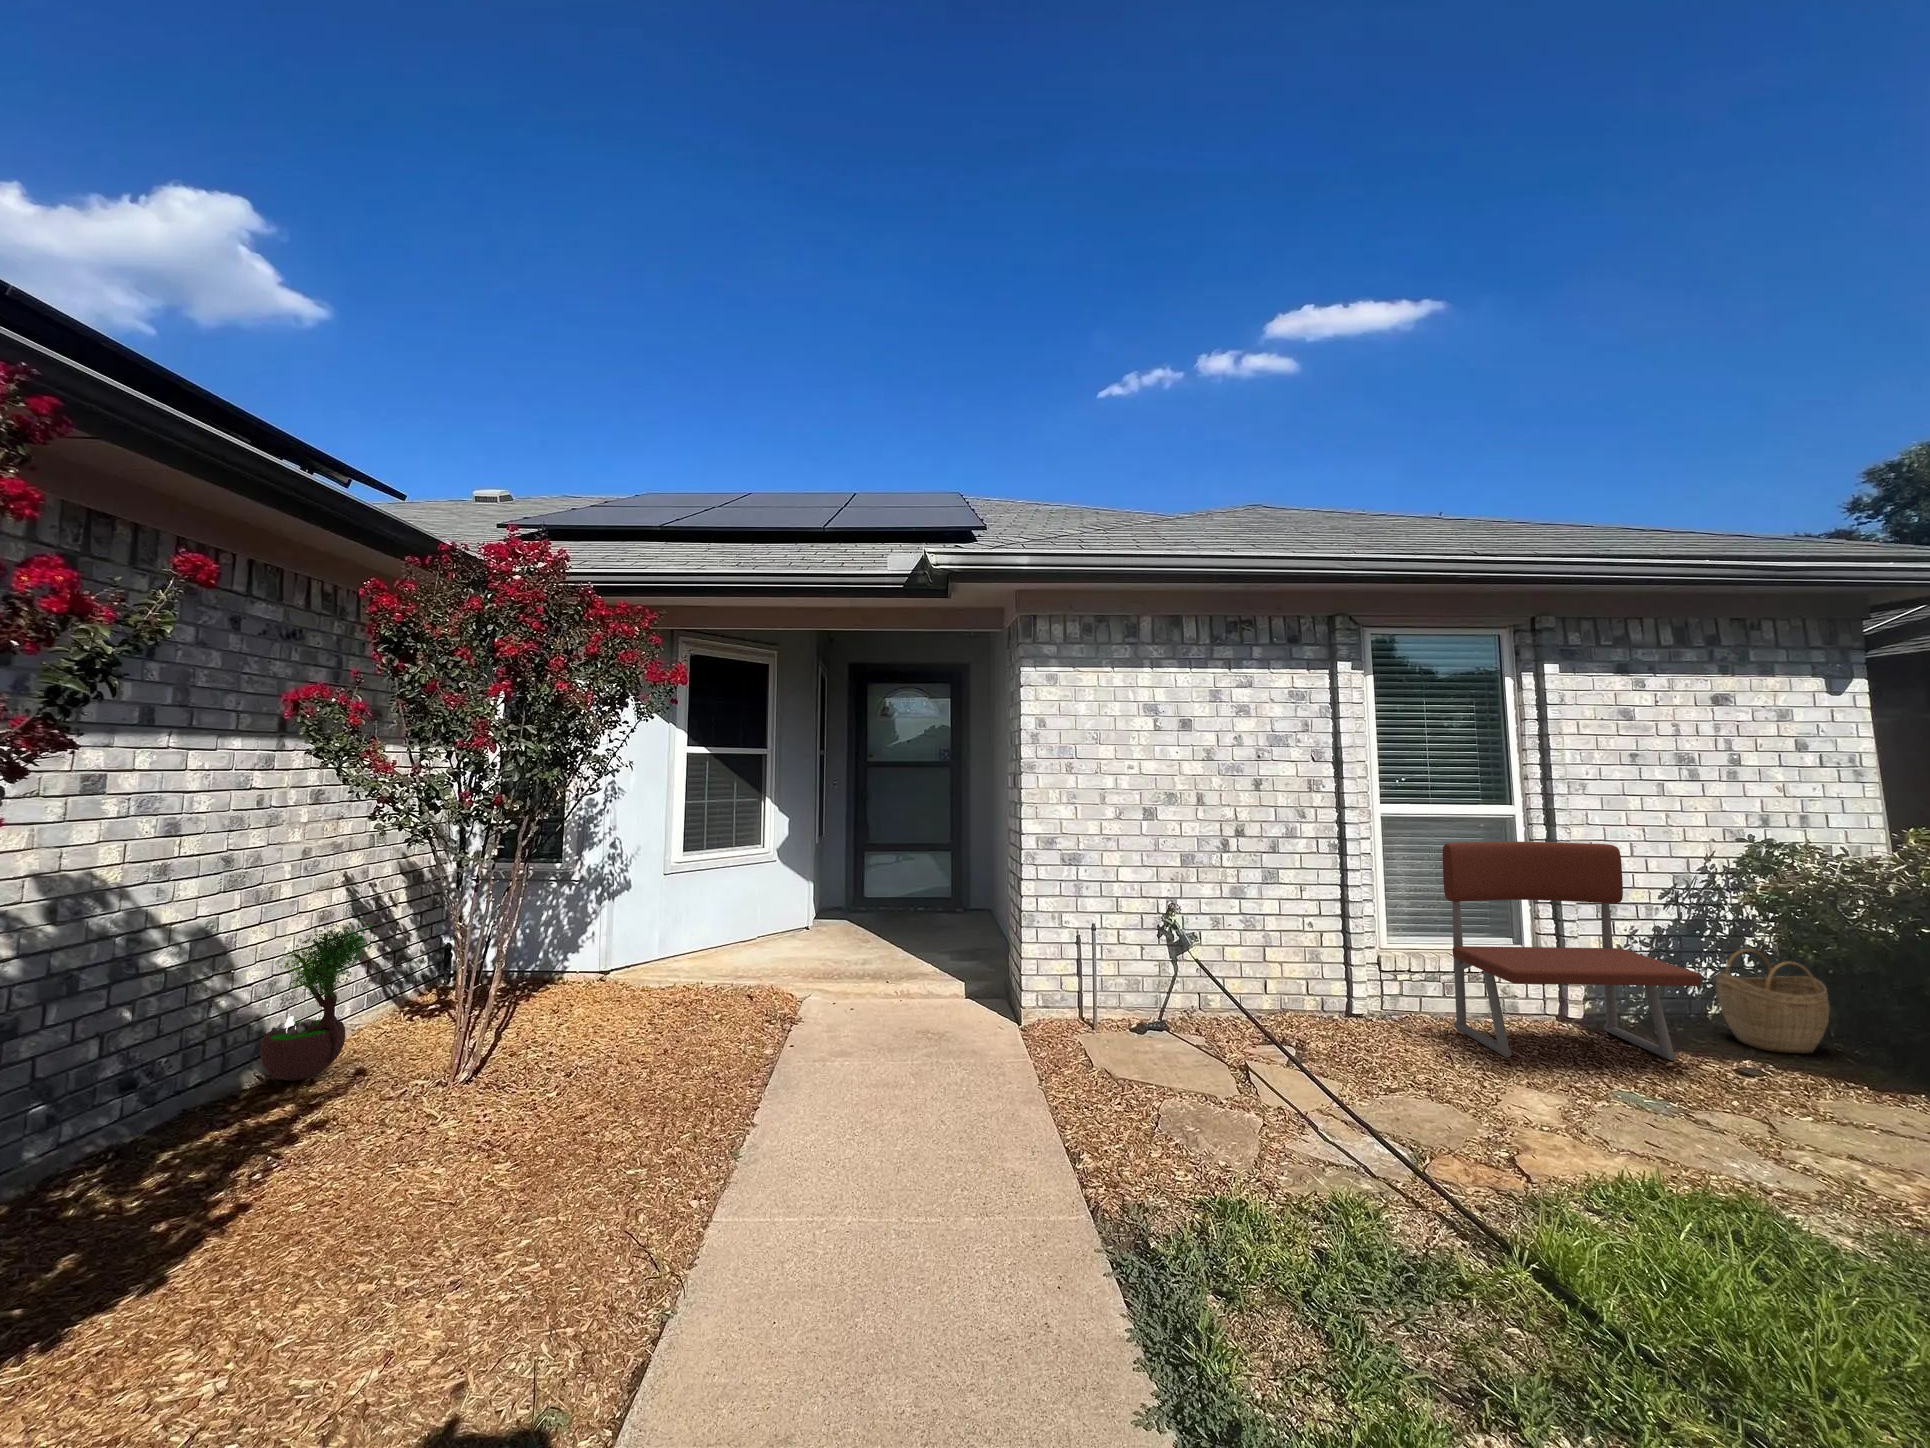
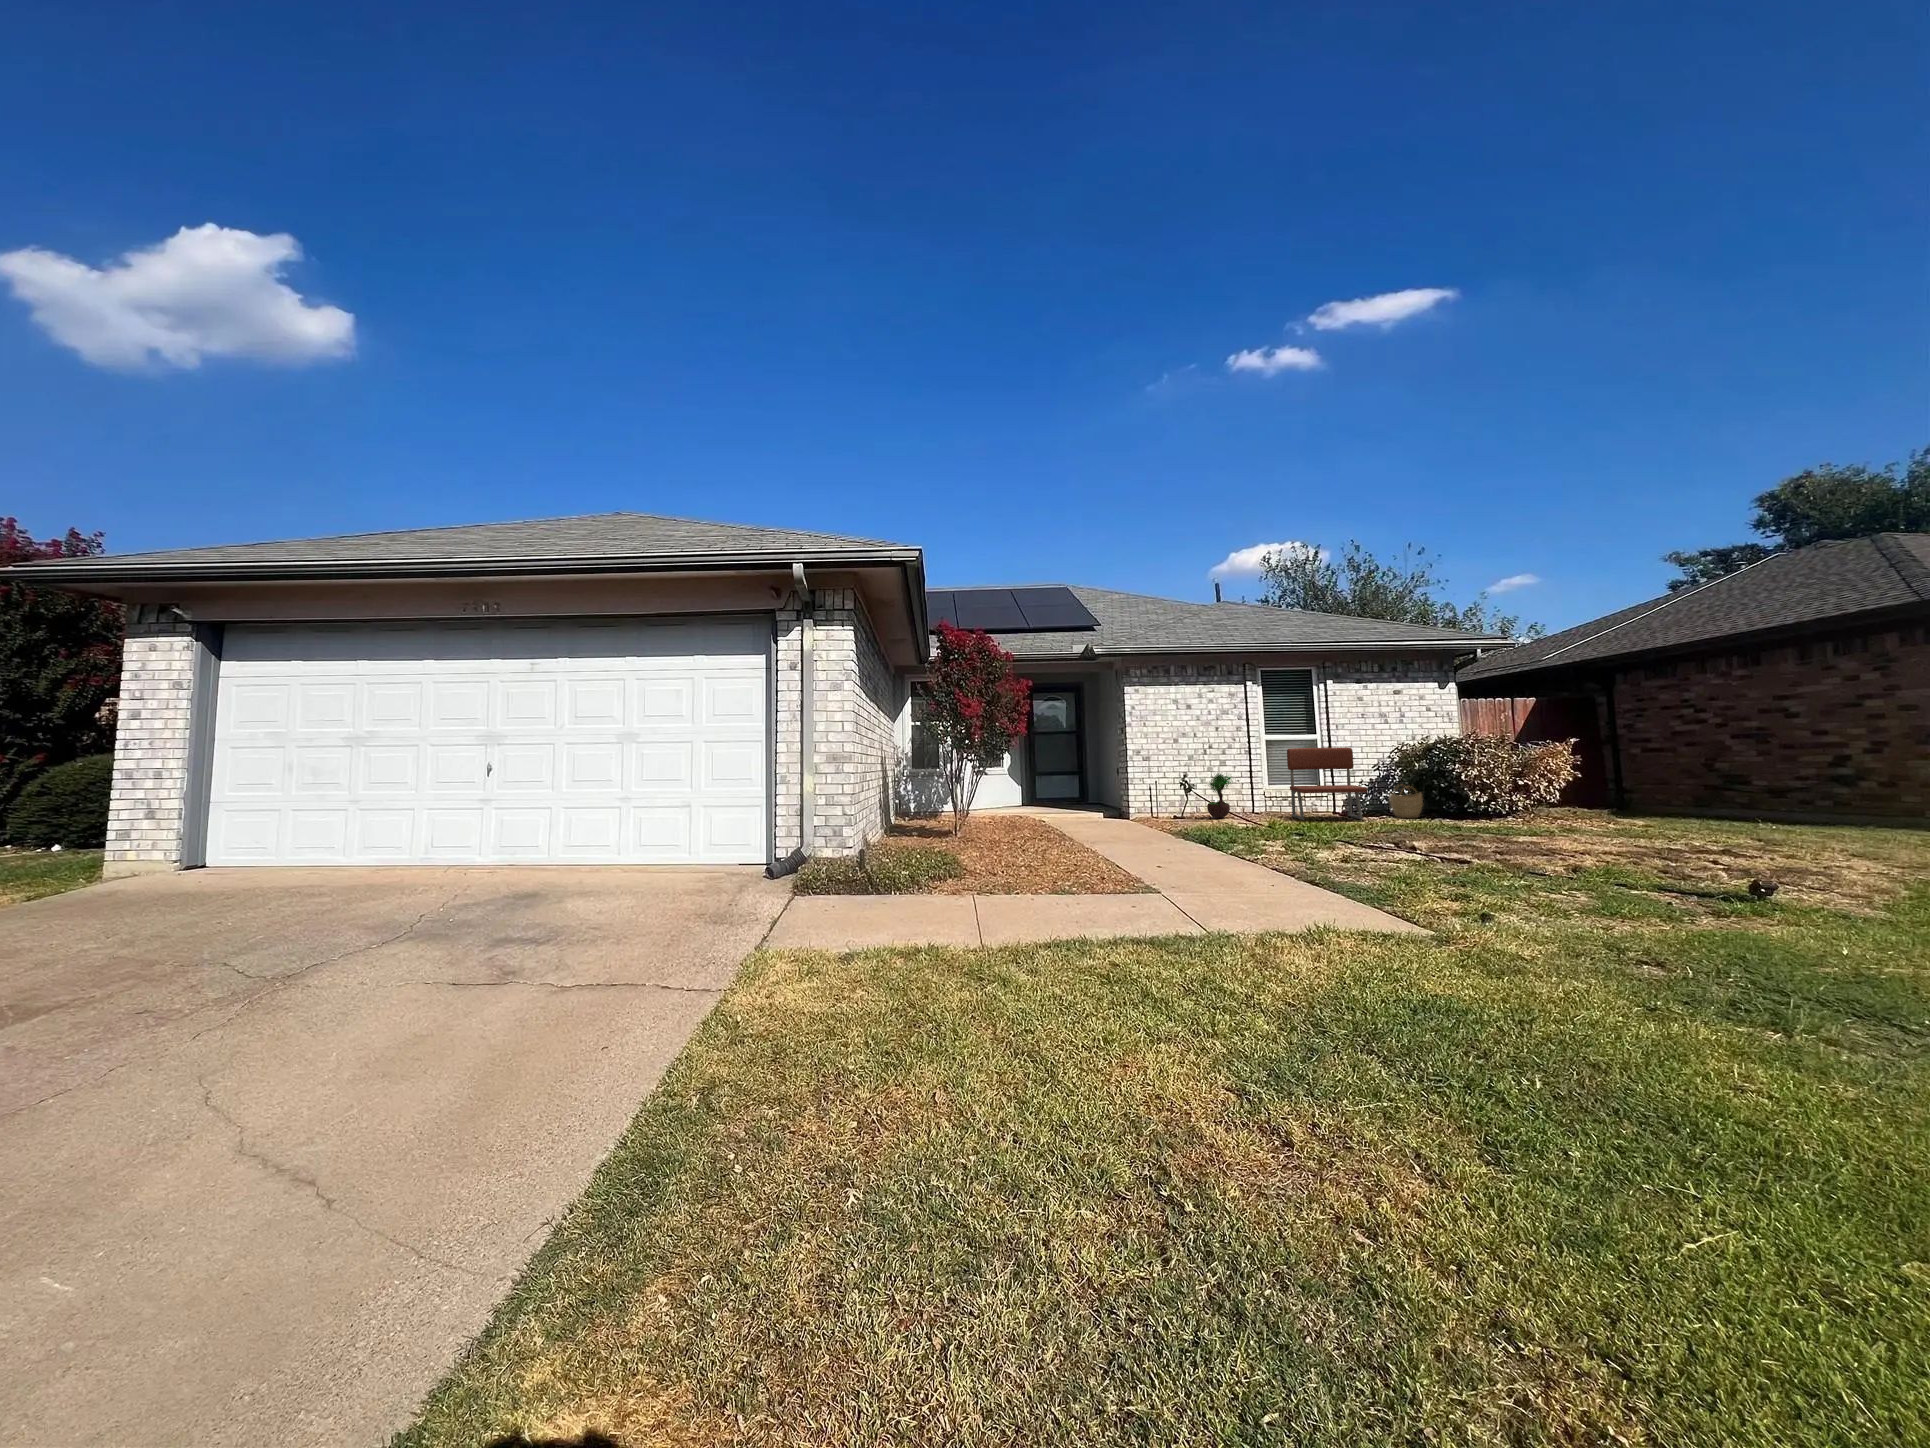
potted tree: present [260,918,376,1081] -> present [1207,773,1233,818]

